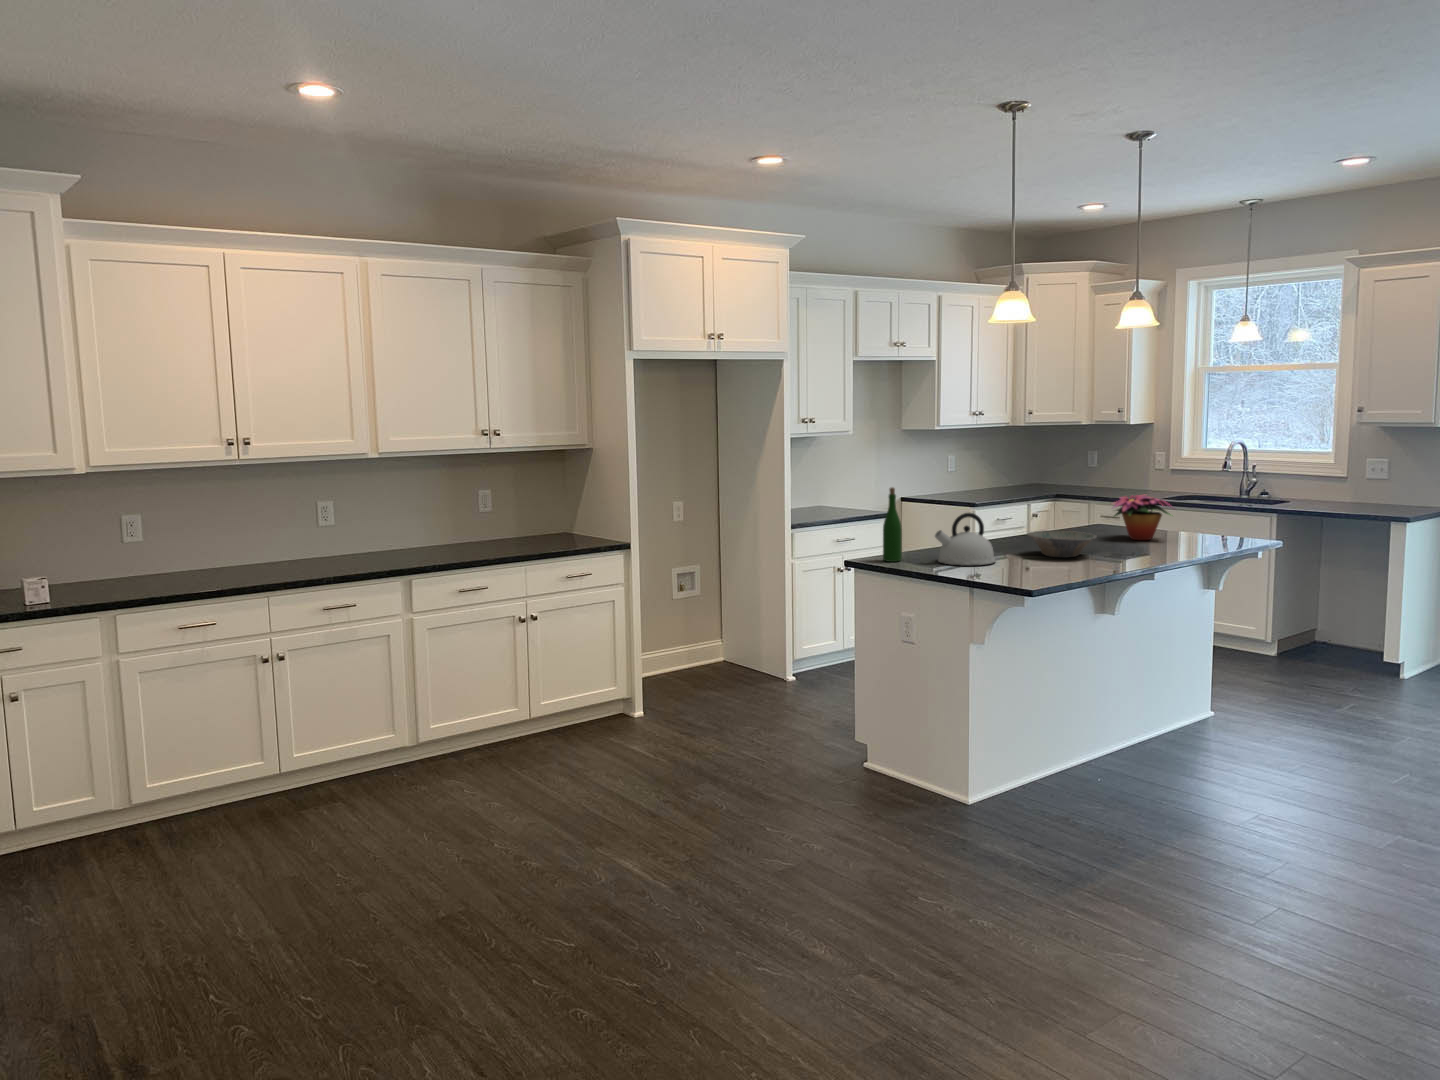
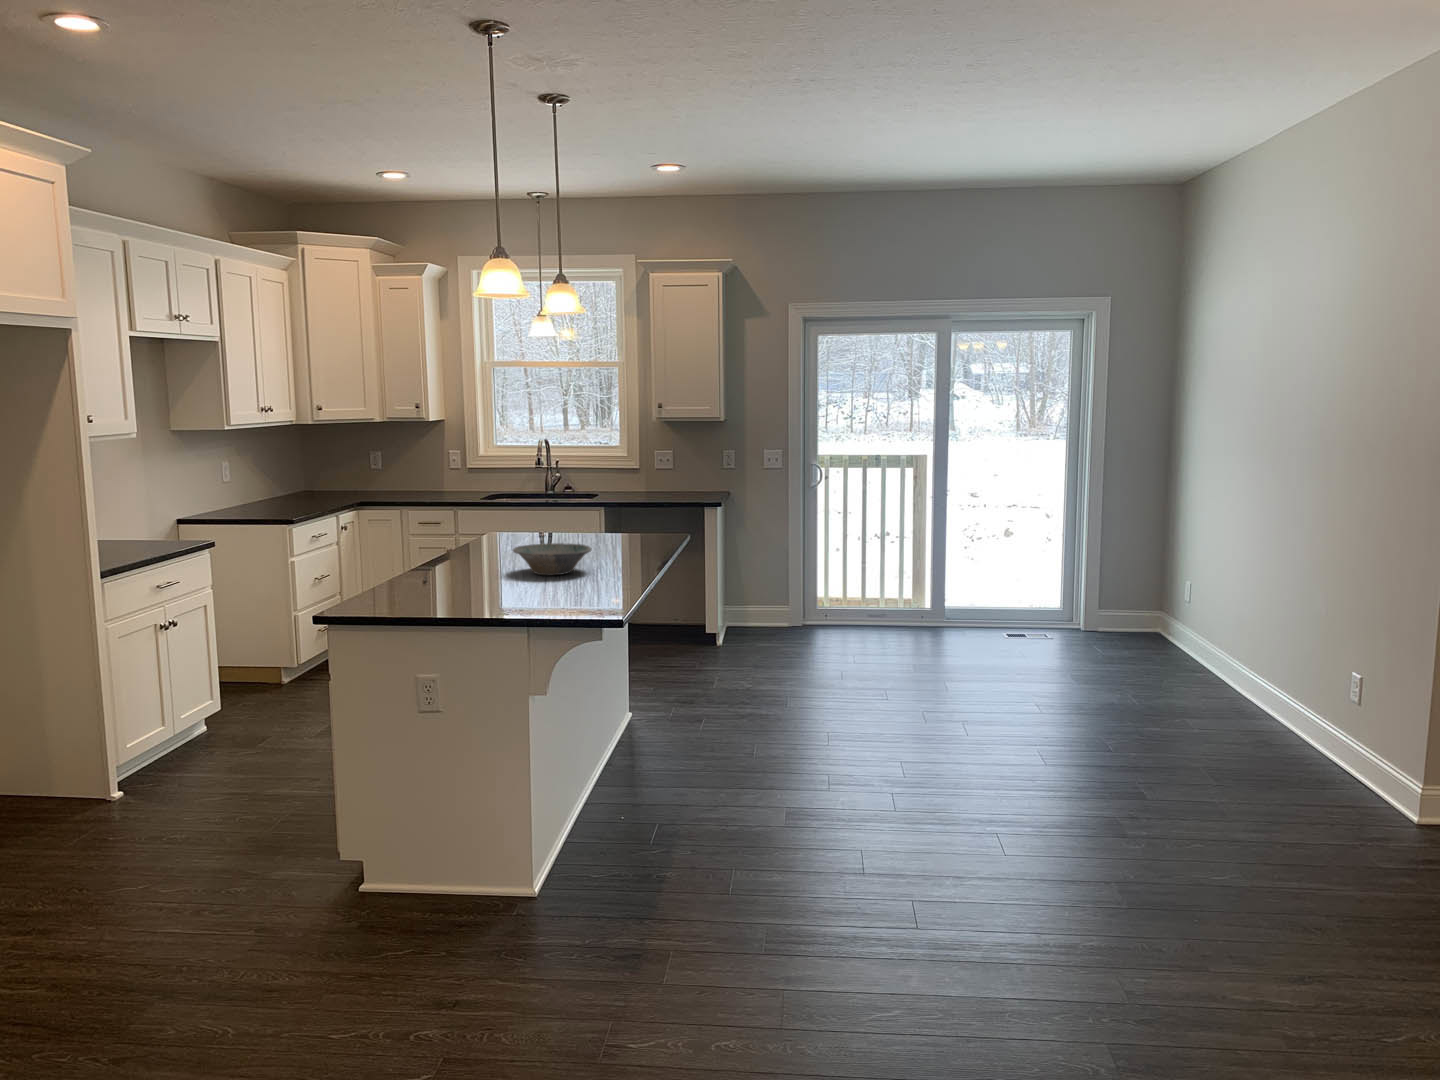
wine bottle: present [883,487,902,562] -> none [368,508,396,608]
flower arrangement: present [1113,495,1170,540] -> none [545,494,619,546]
kettle: present [935,513,995,565] -> none [437,532,510,601]

